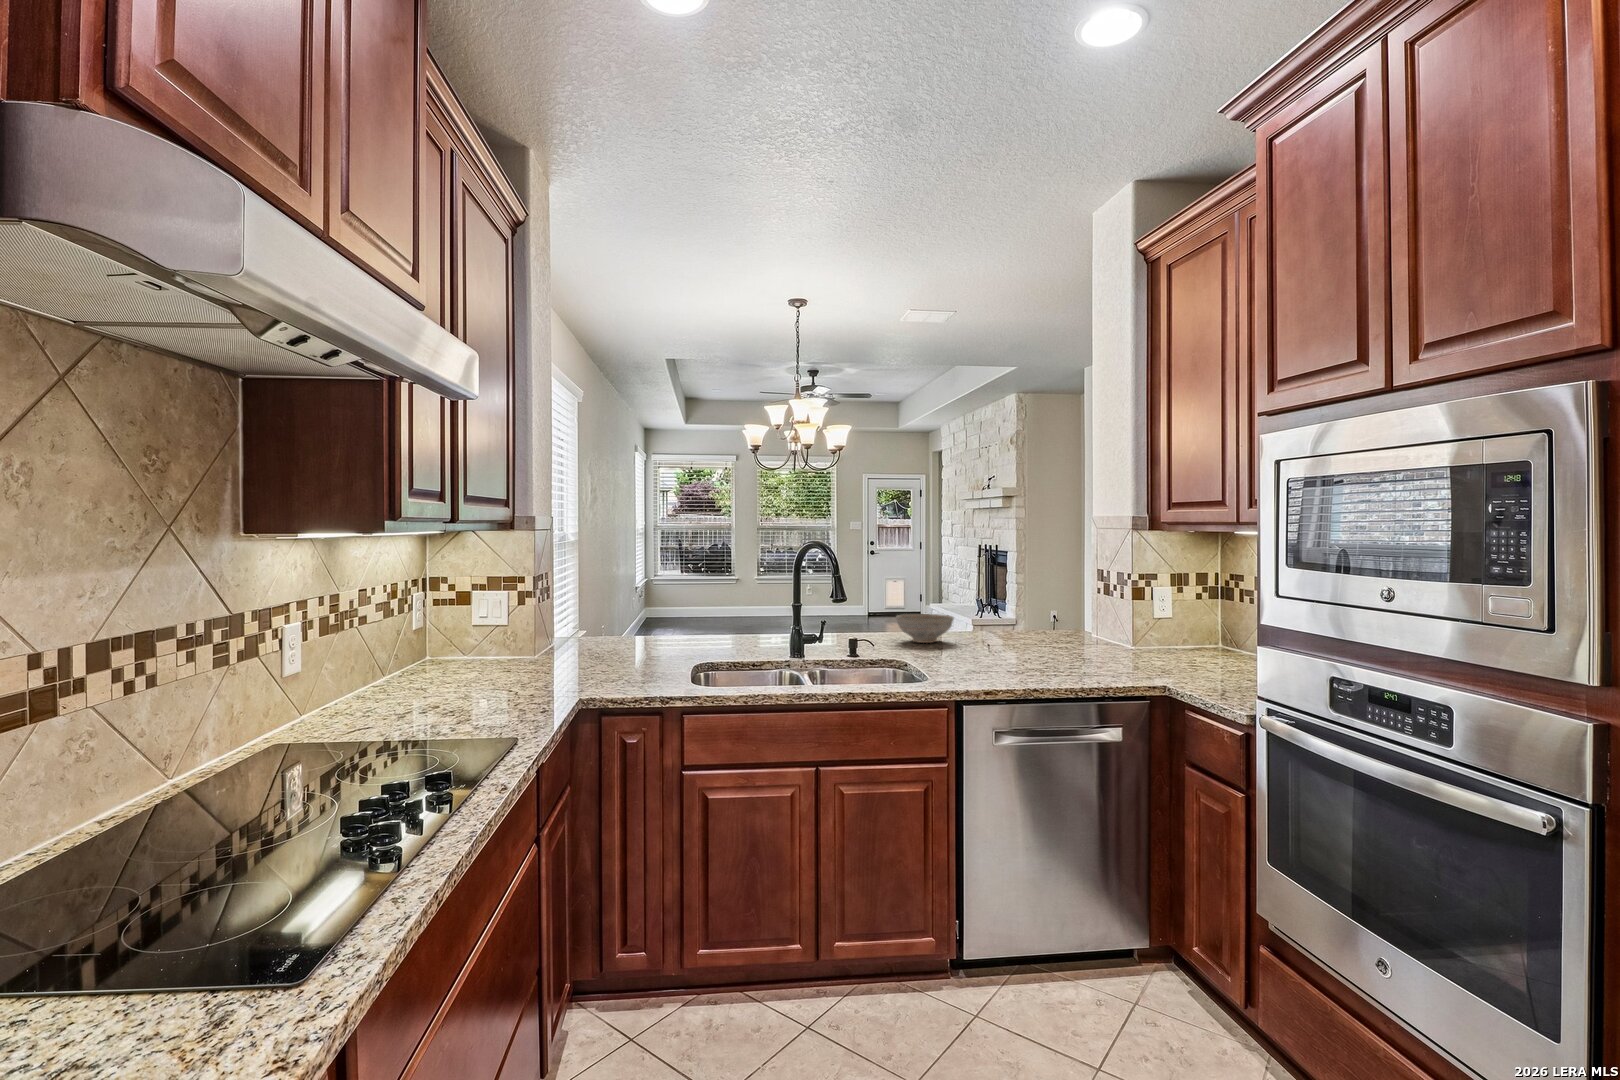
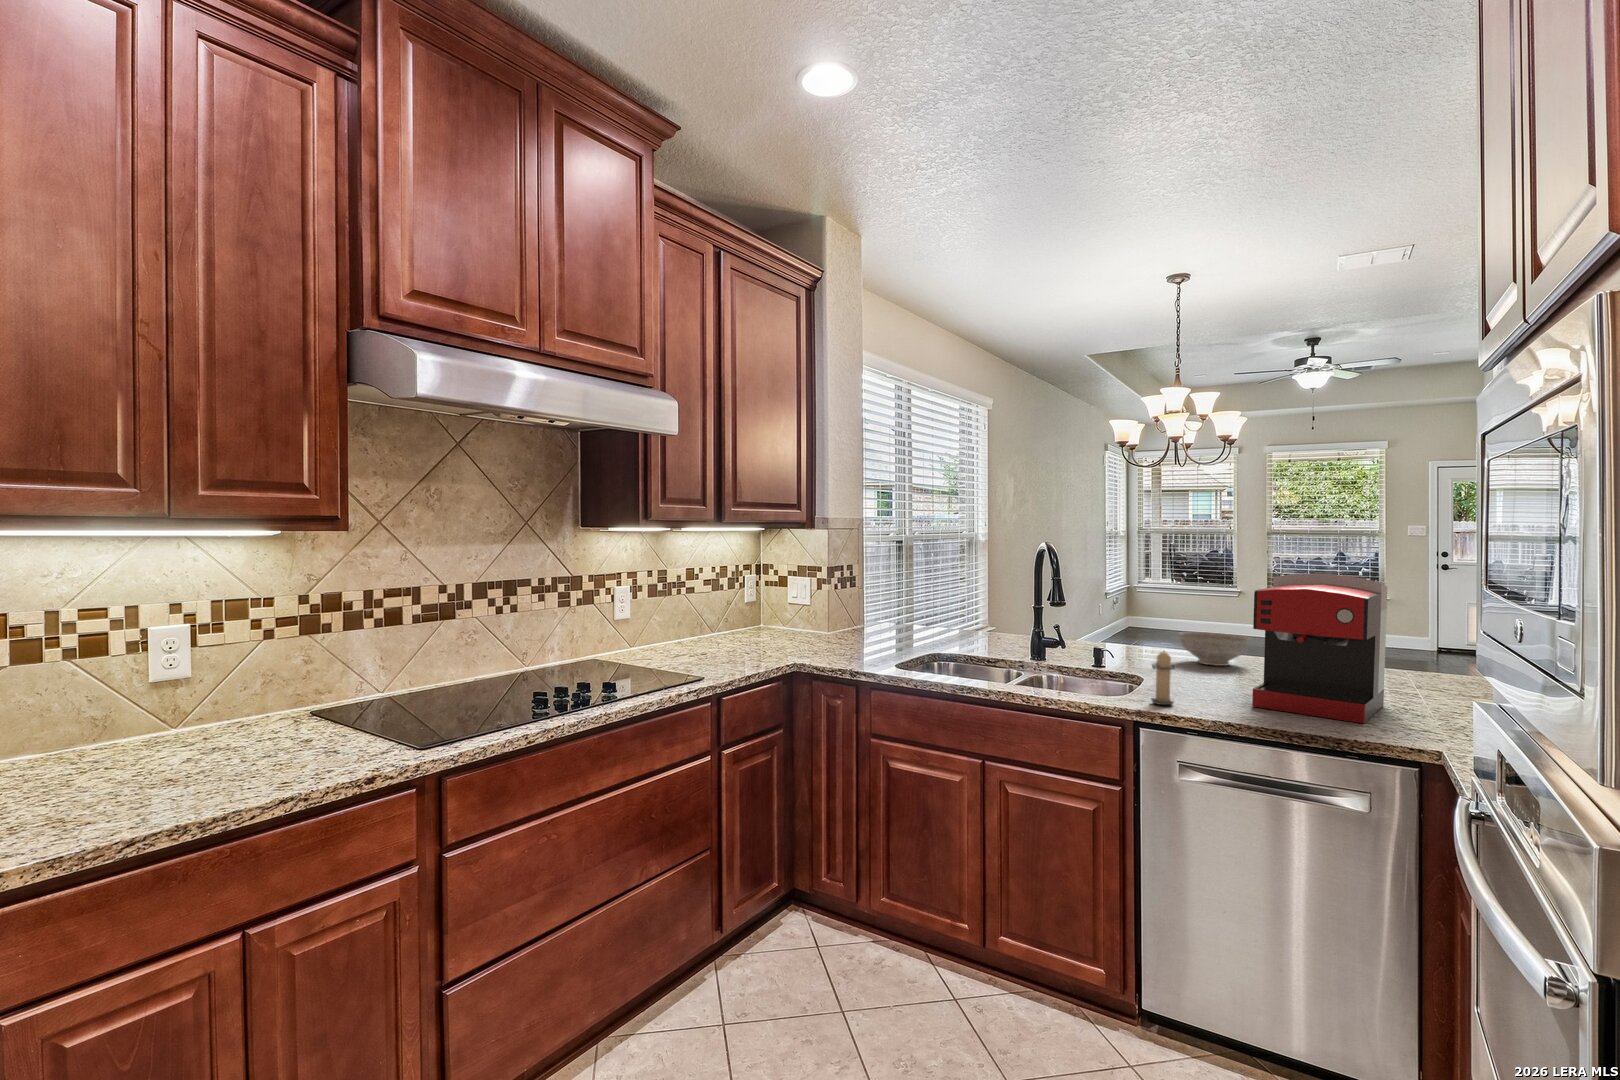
coffee maker: none [1014,556,1115,674] -> present [1252,573,1387,723]
candle: none [966,630,992,683] -> present [1151,651,1175,705]

